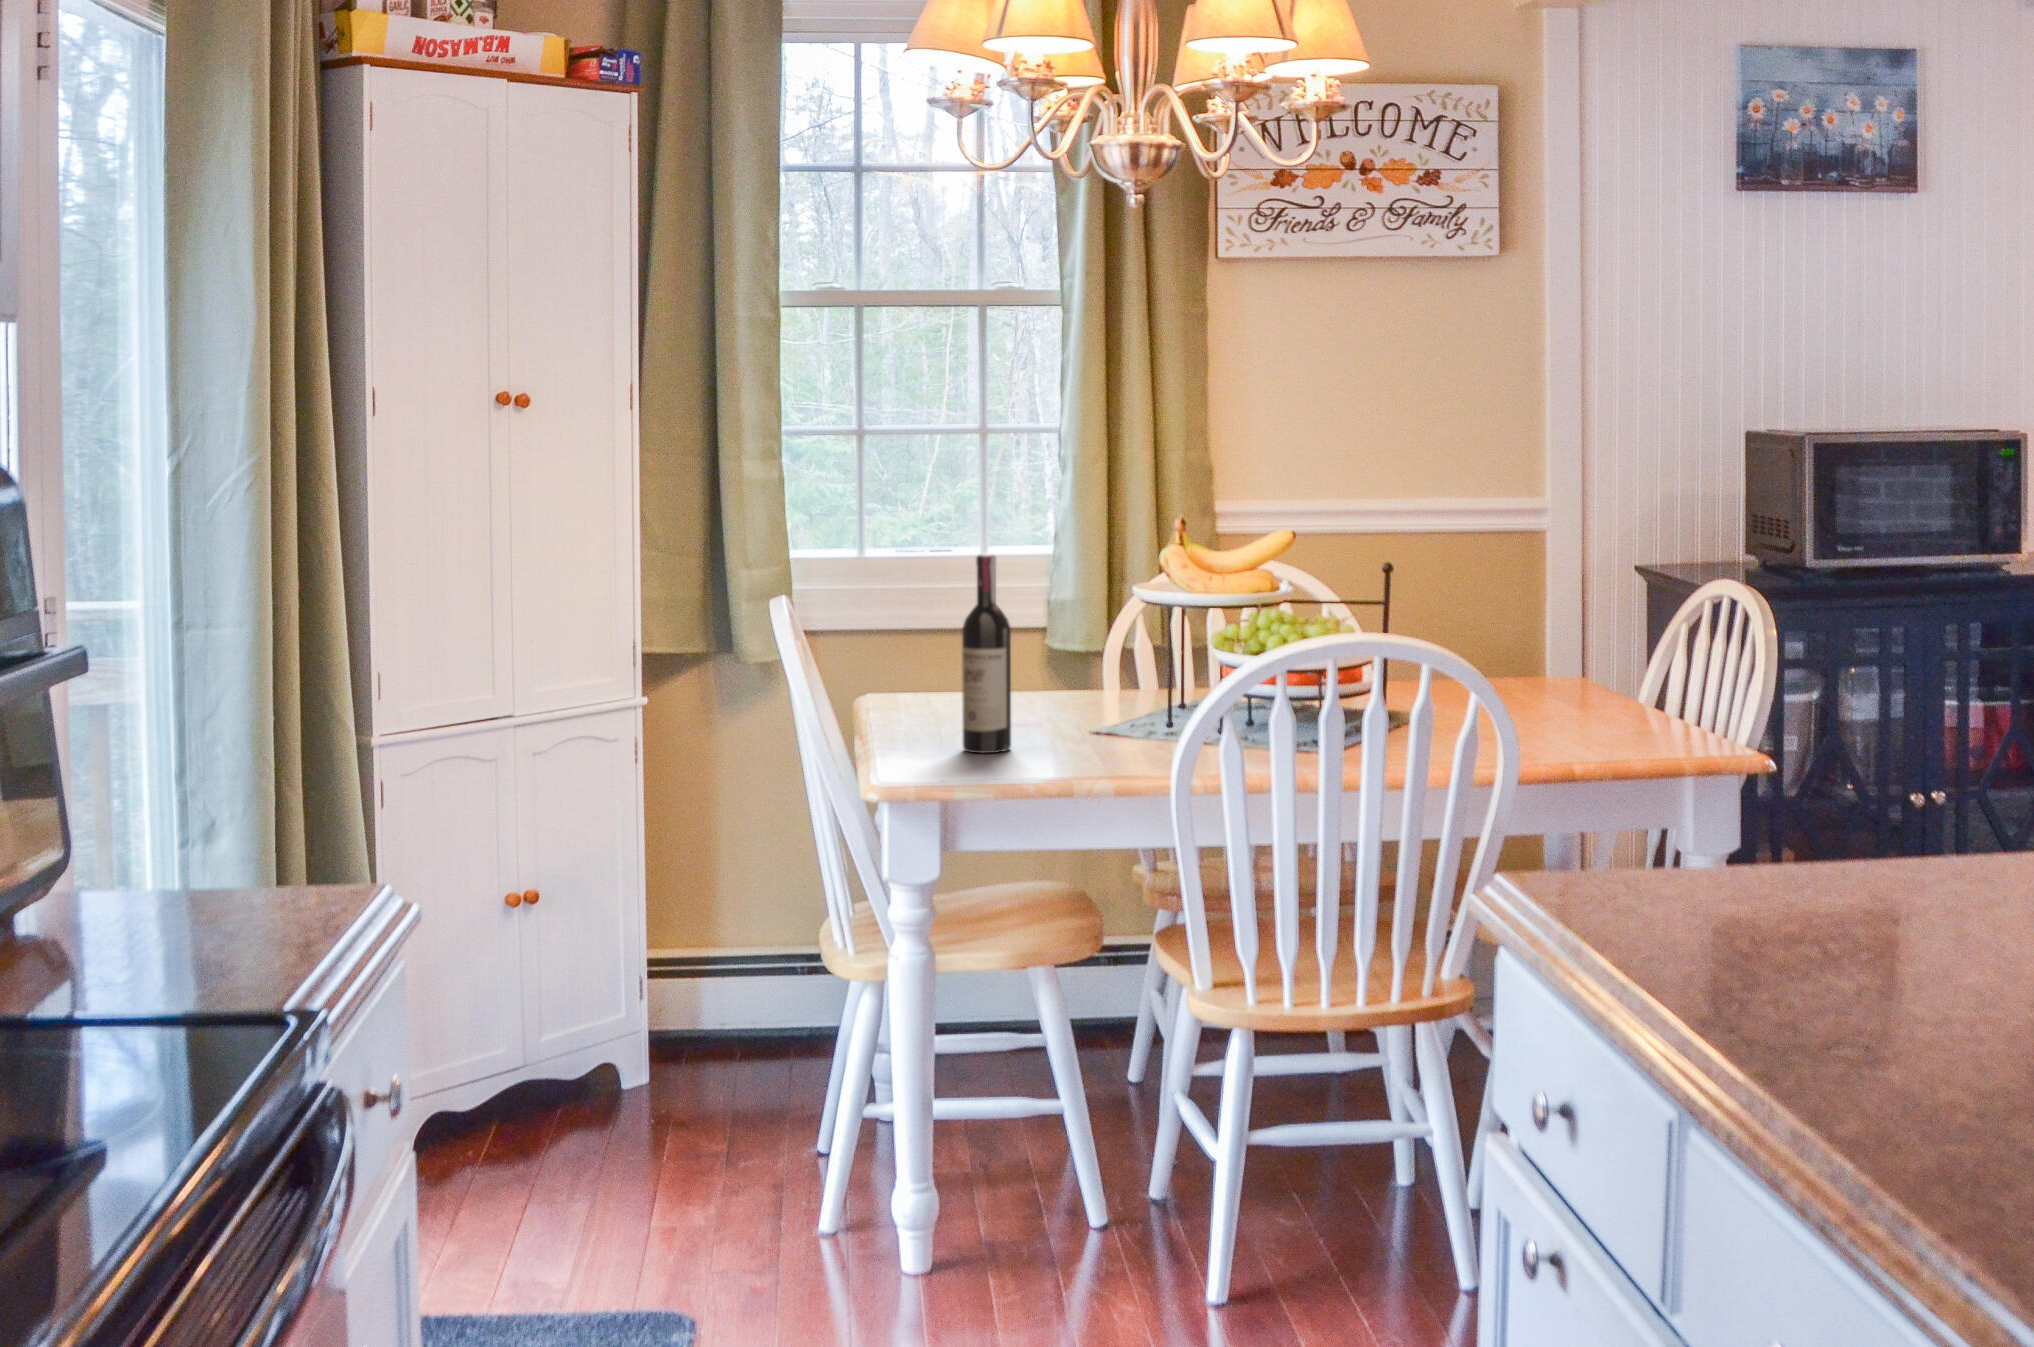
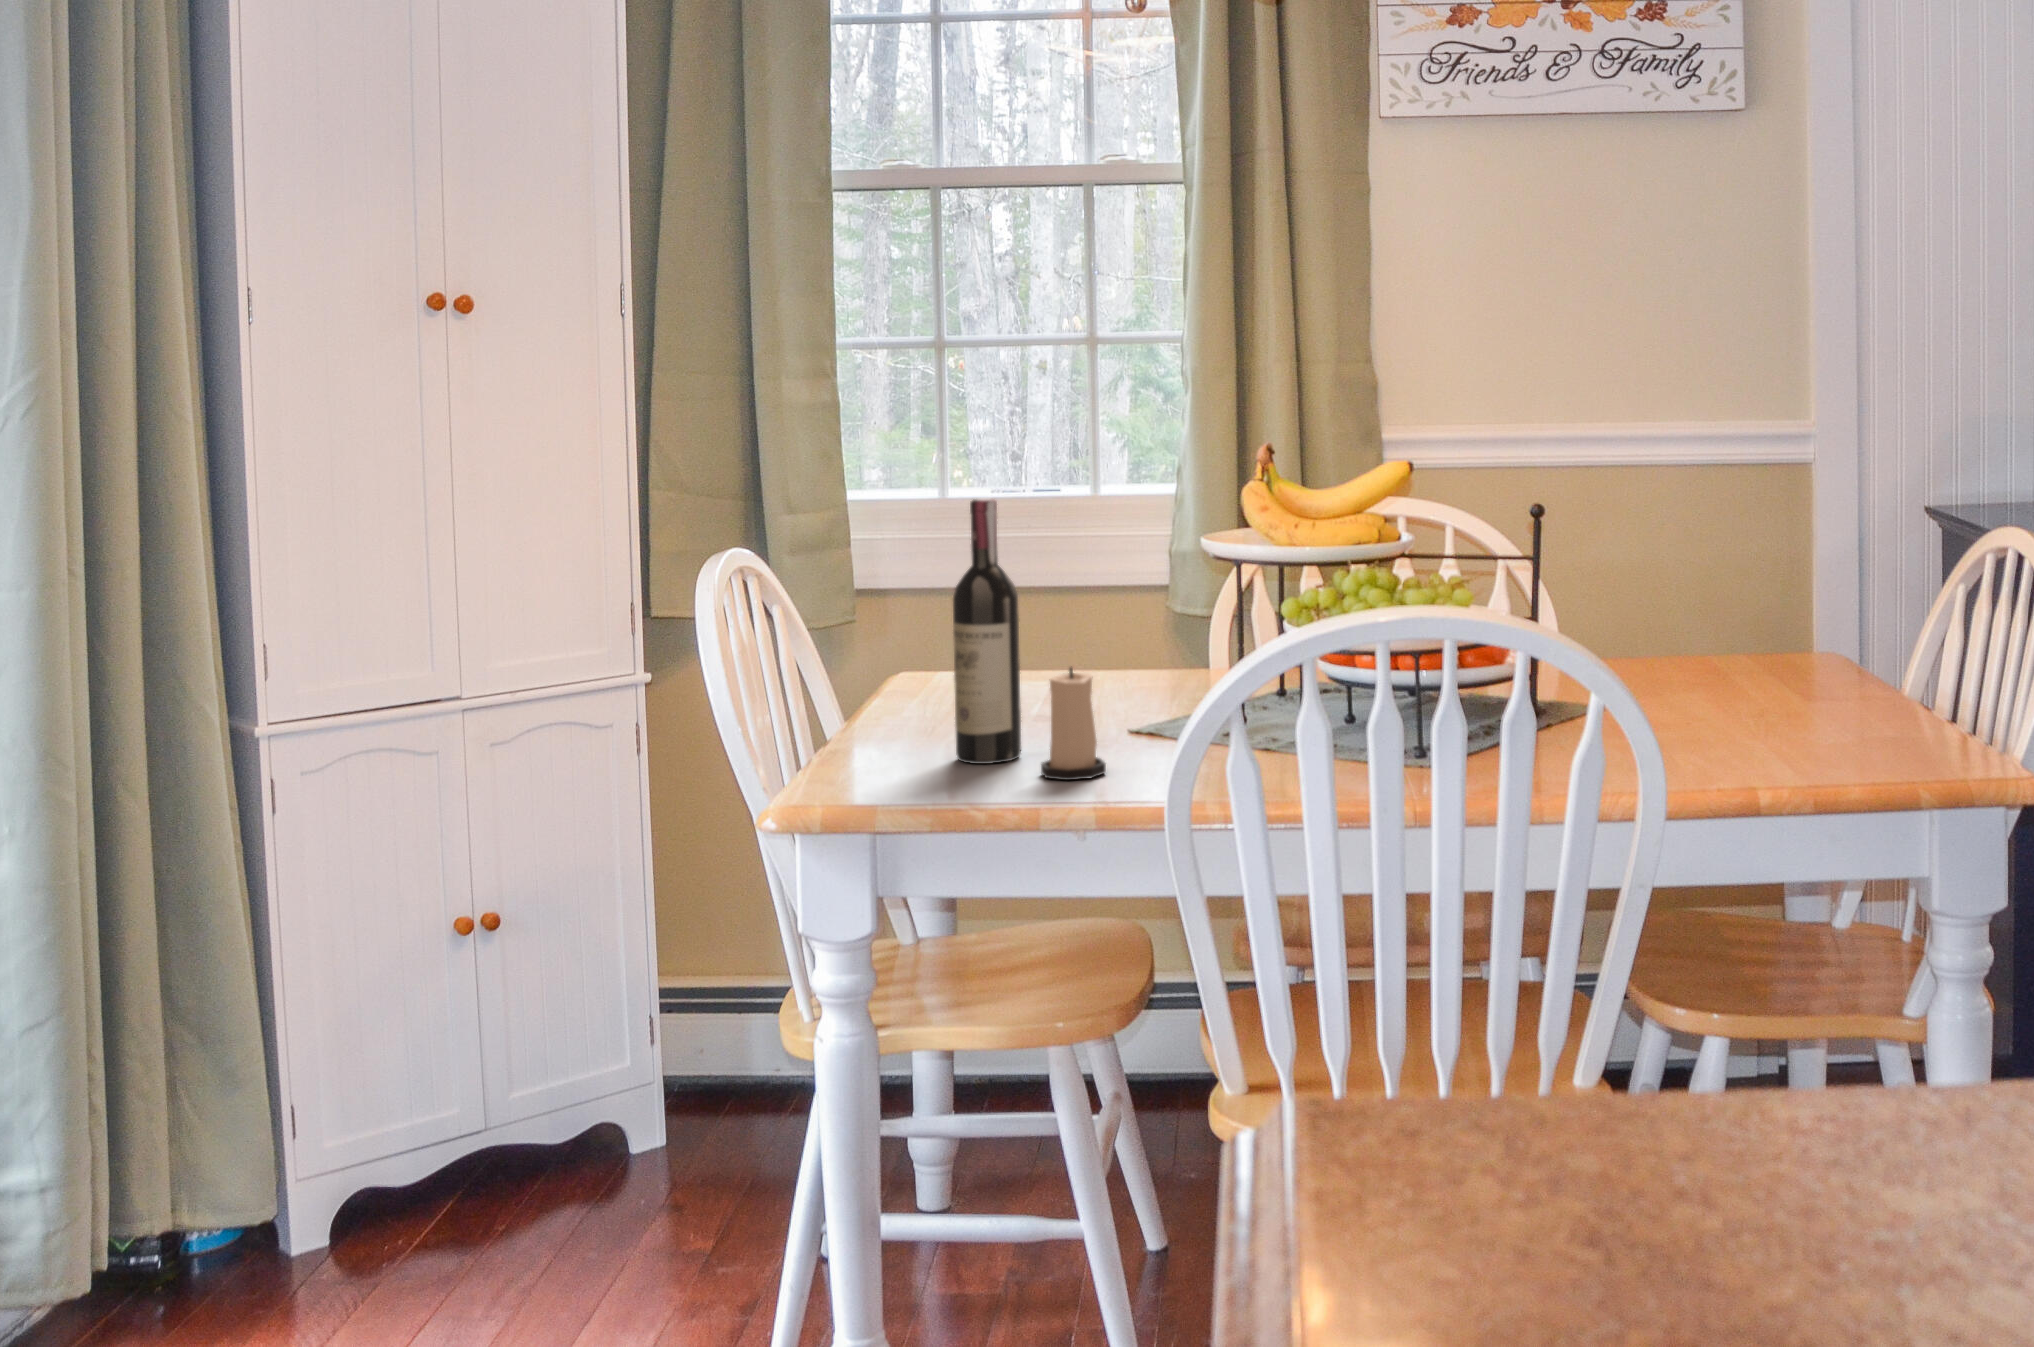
candle: none [1036,679,1085,763] -> present [1041,668,1106,780]

